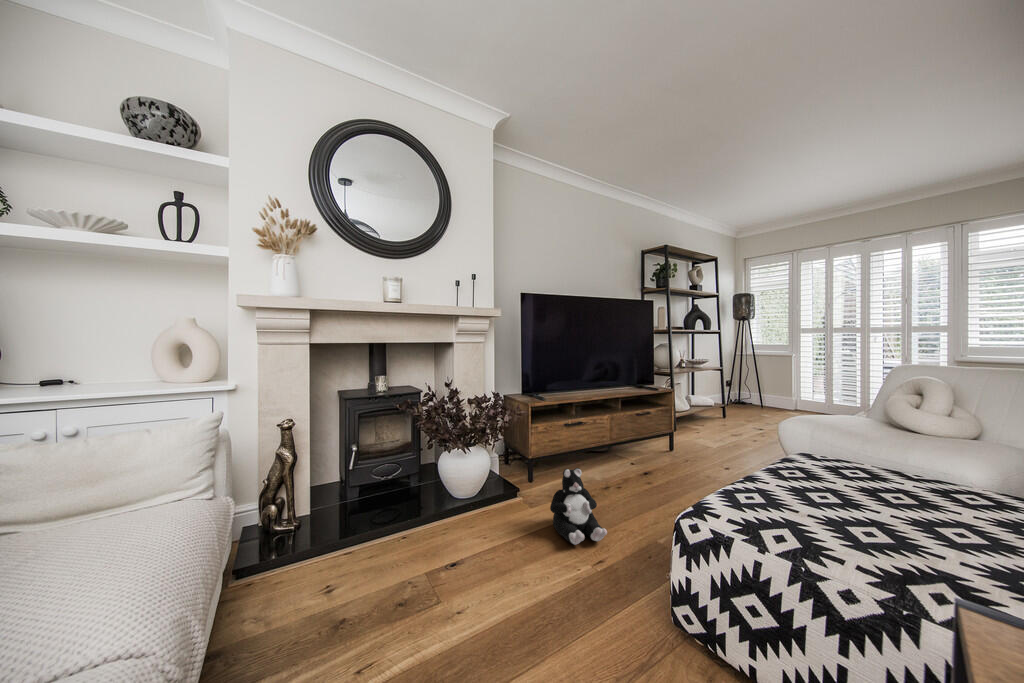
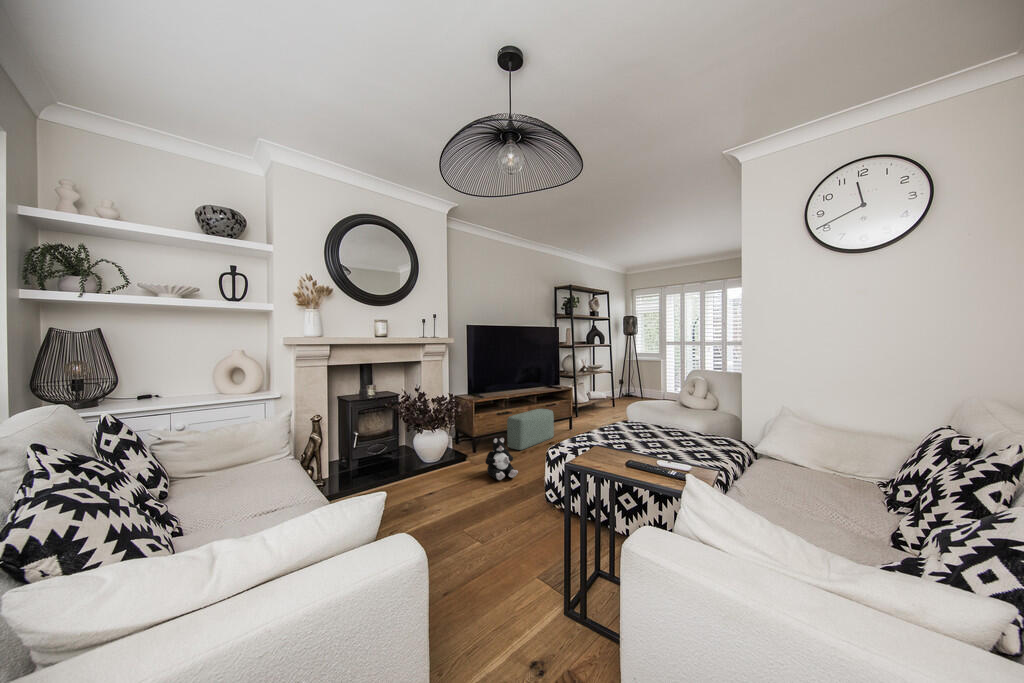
pouf: none [581,418,649,482] -> present [507,409,554,450]

